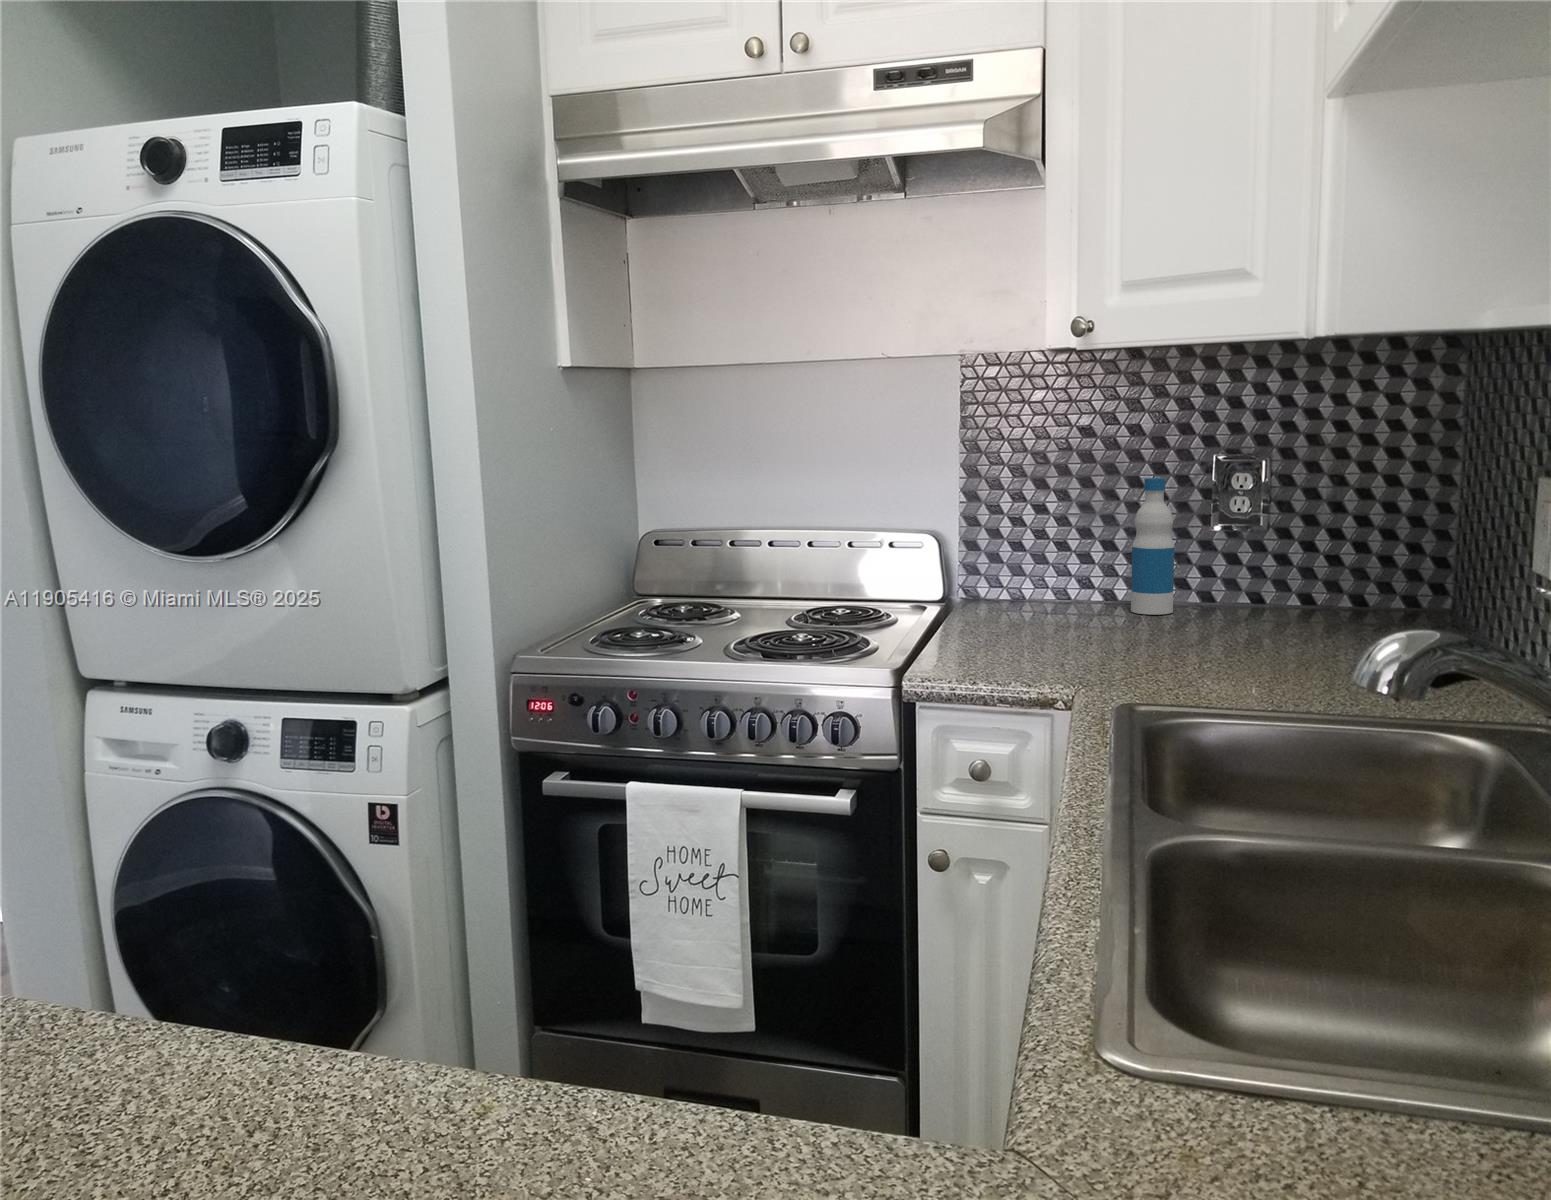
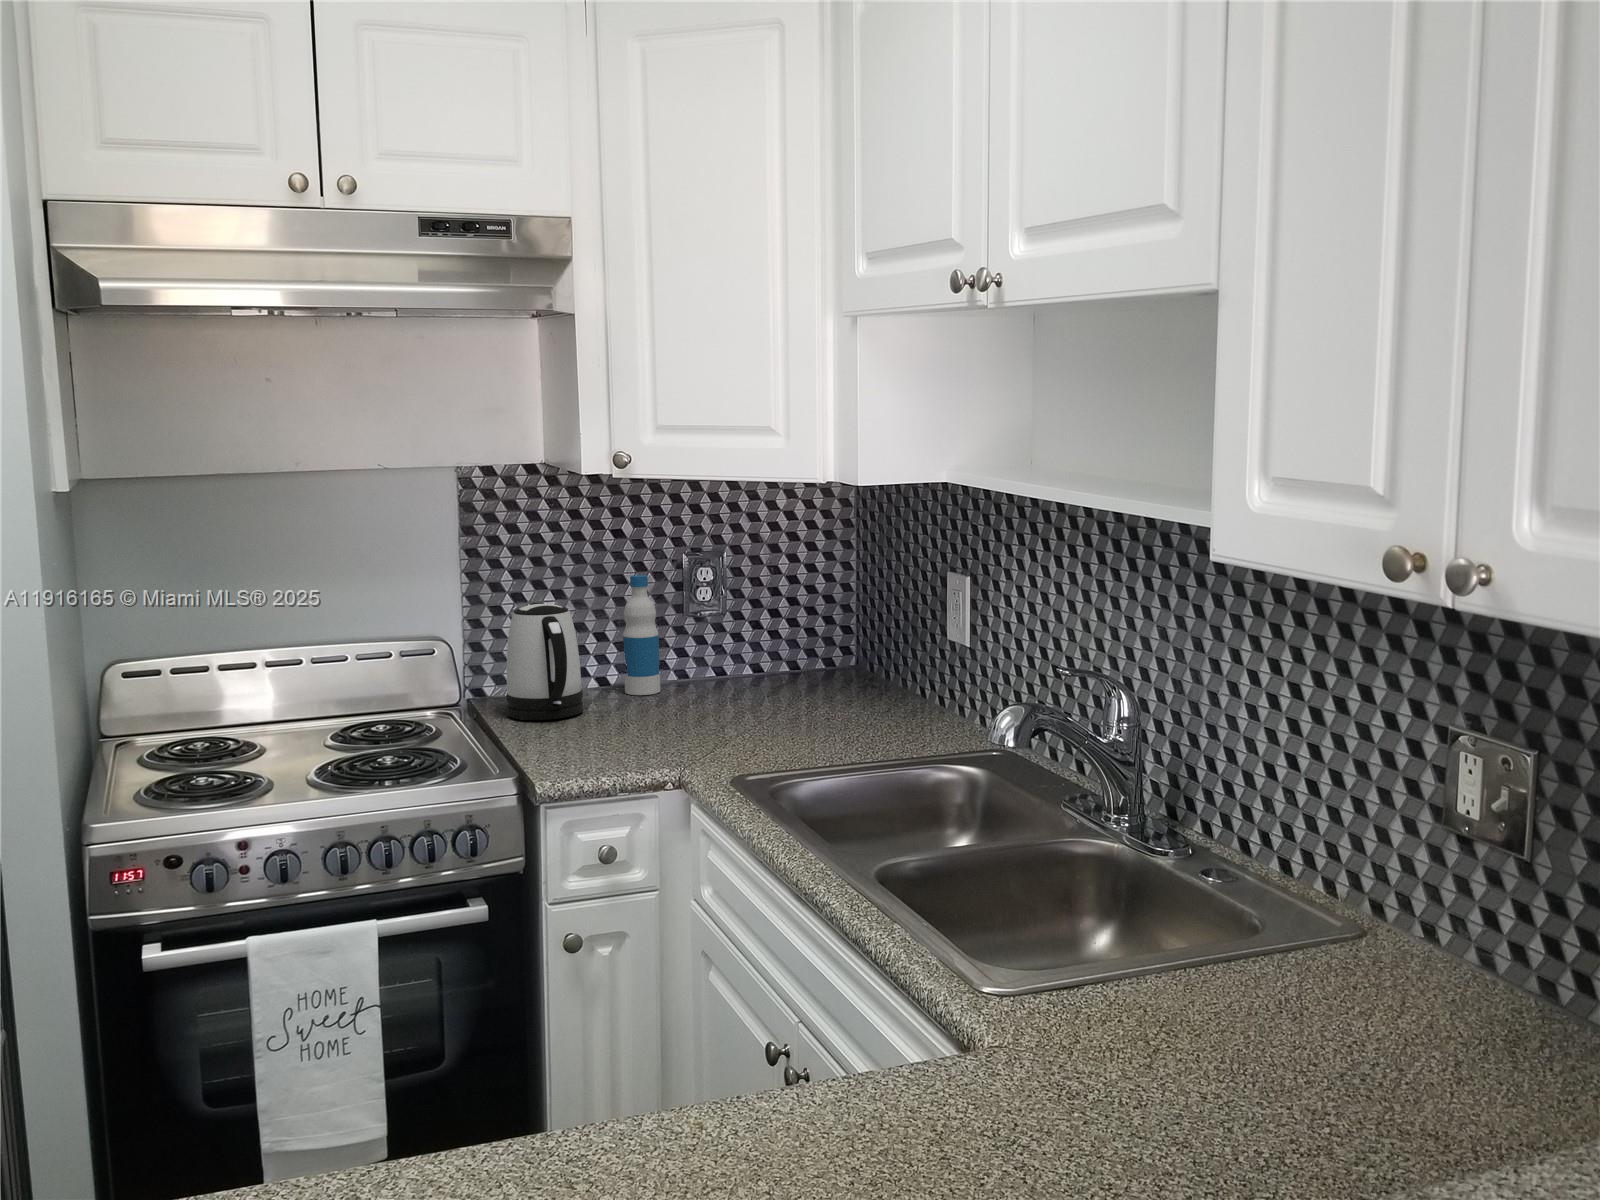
kettle: none [979,500,1062,625] -> present [506,604,583,720]

